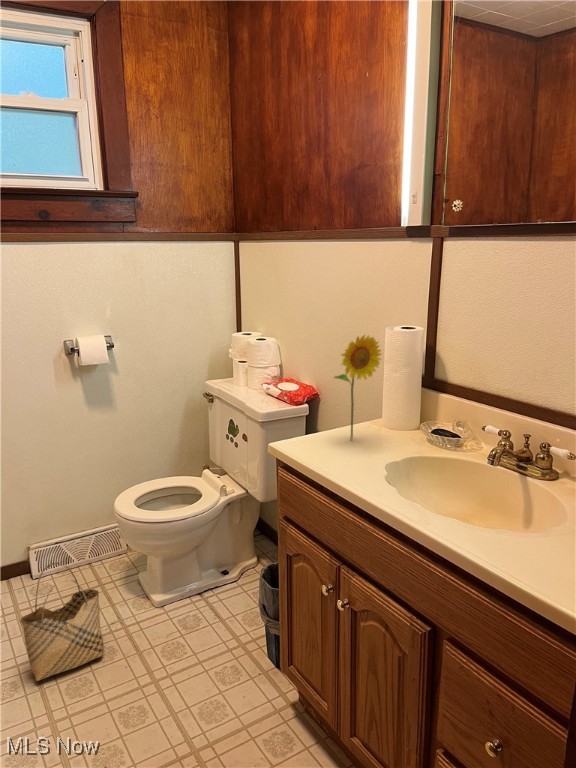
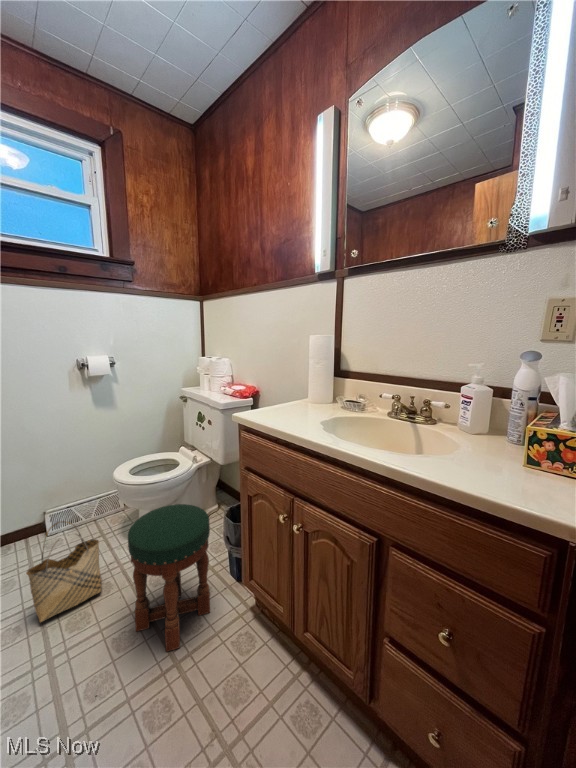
flower: present [334,335,381,440] -> none [279,334,312,410]
stool: none [135,556,237,737] -> present [128,504,210,652]

